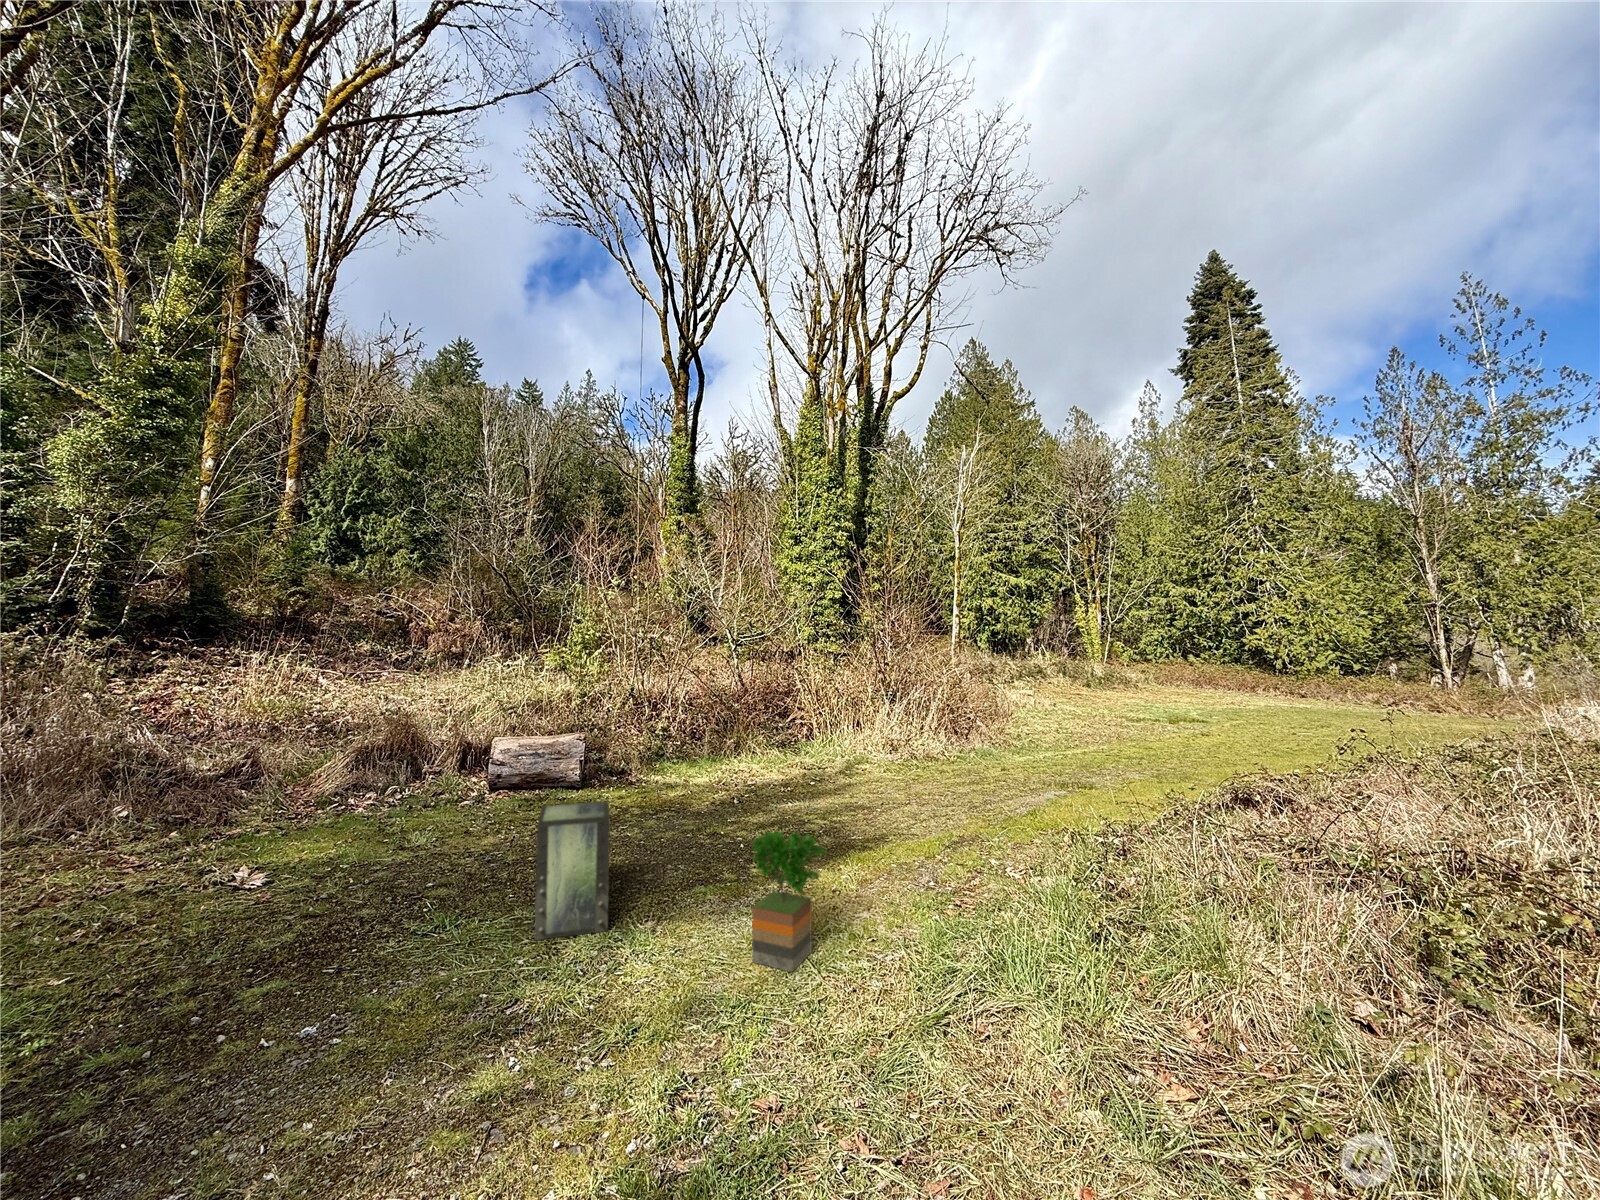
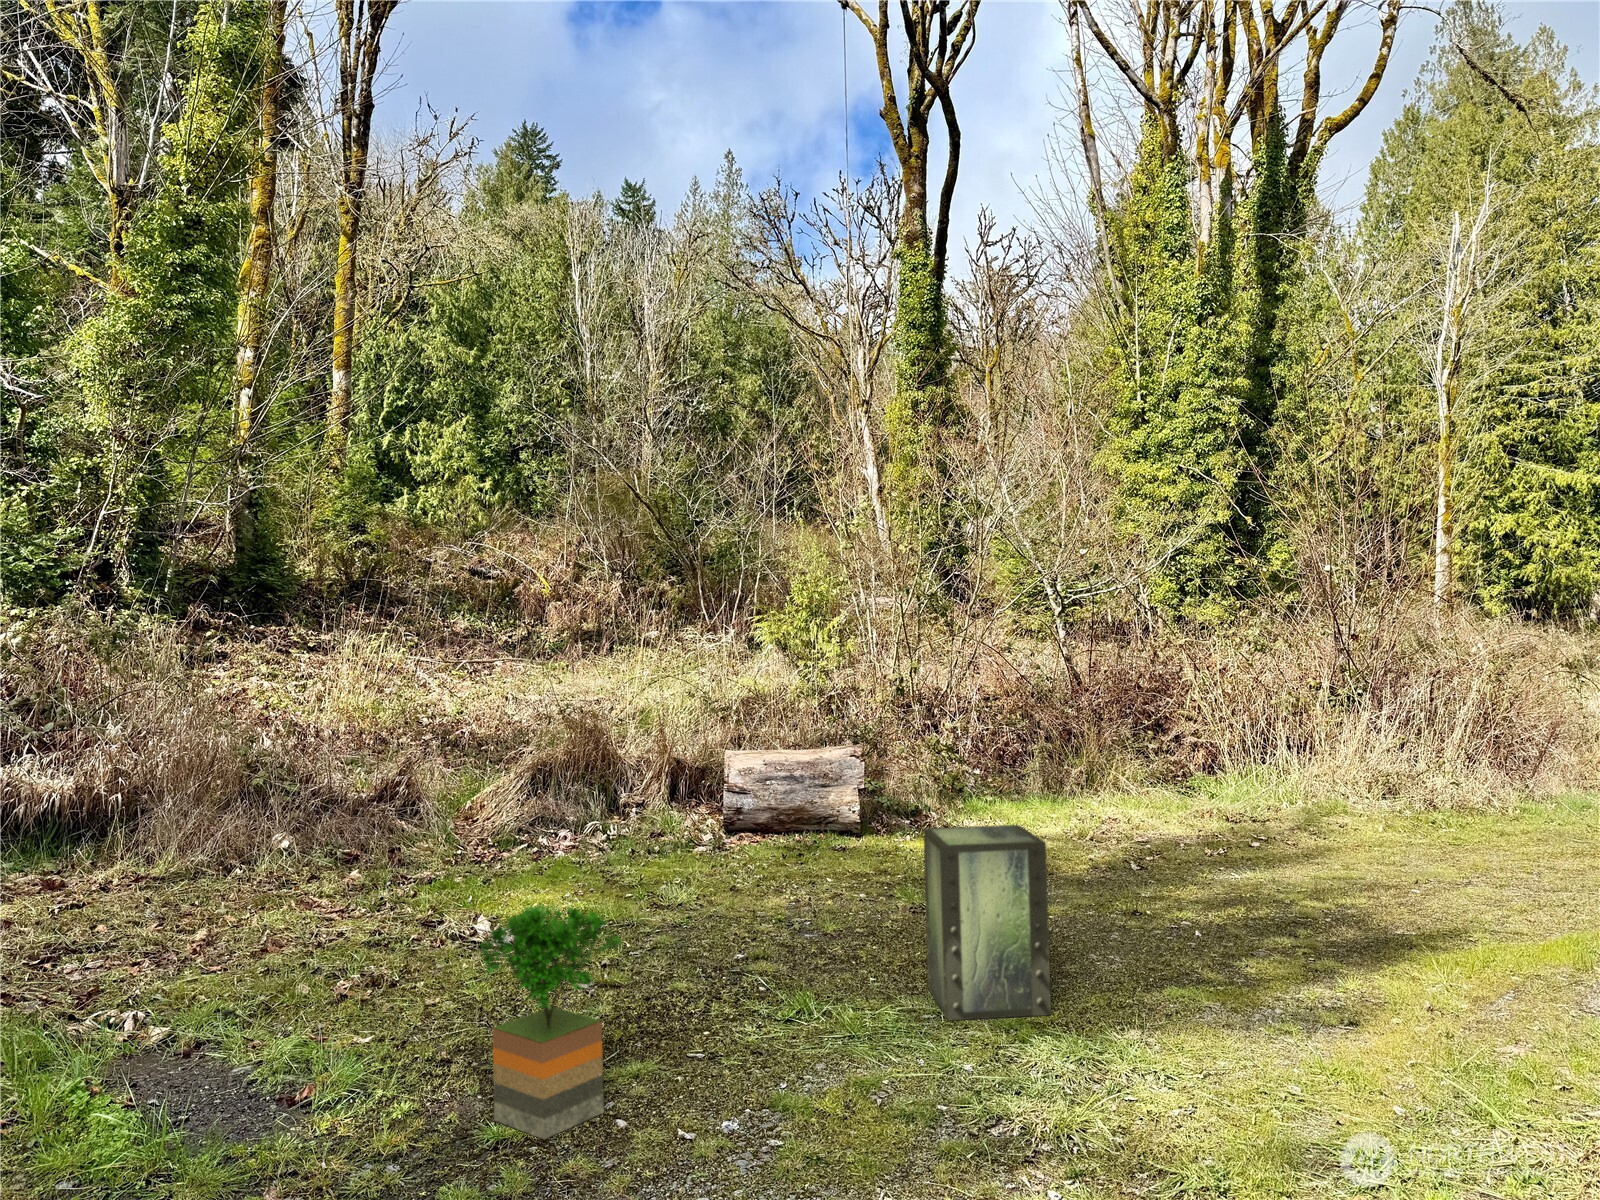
potted tree: present [752,831,825,972] -> present [481,903,622,1140]

